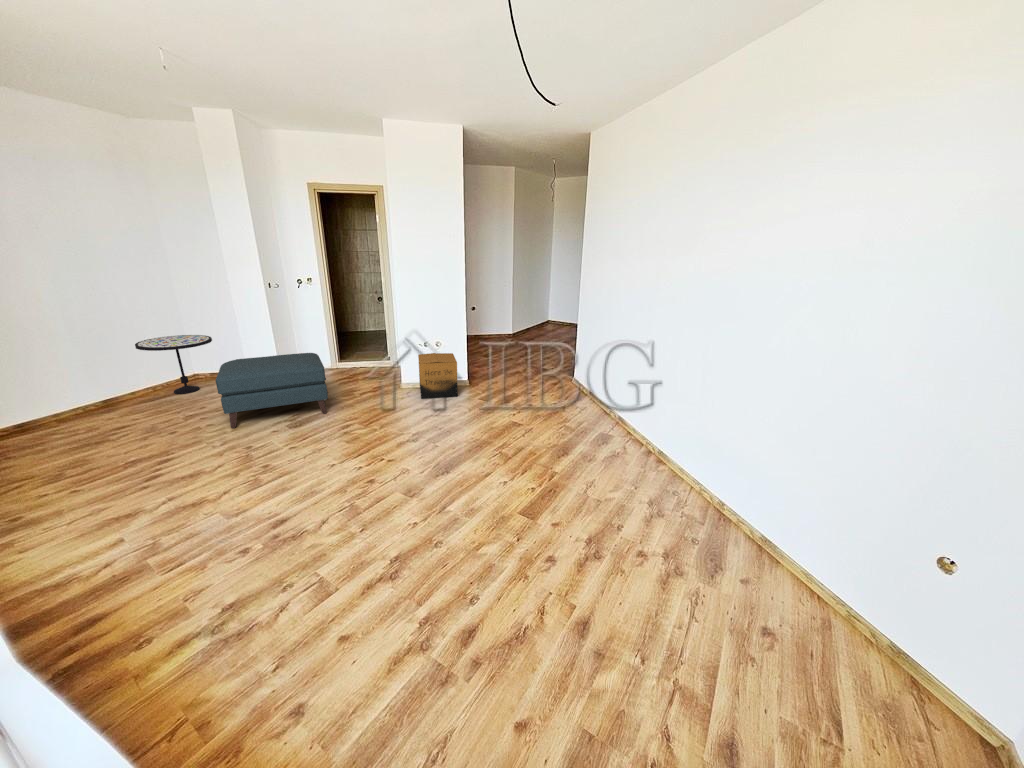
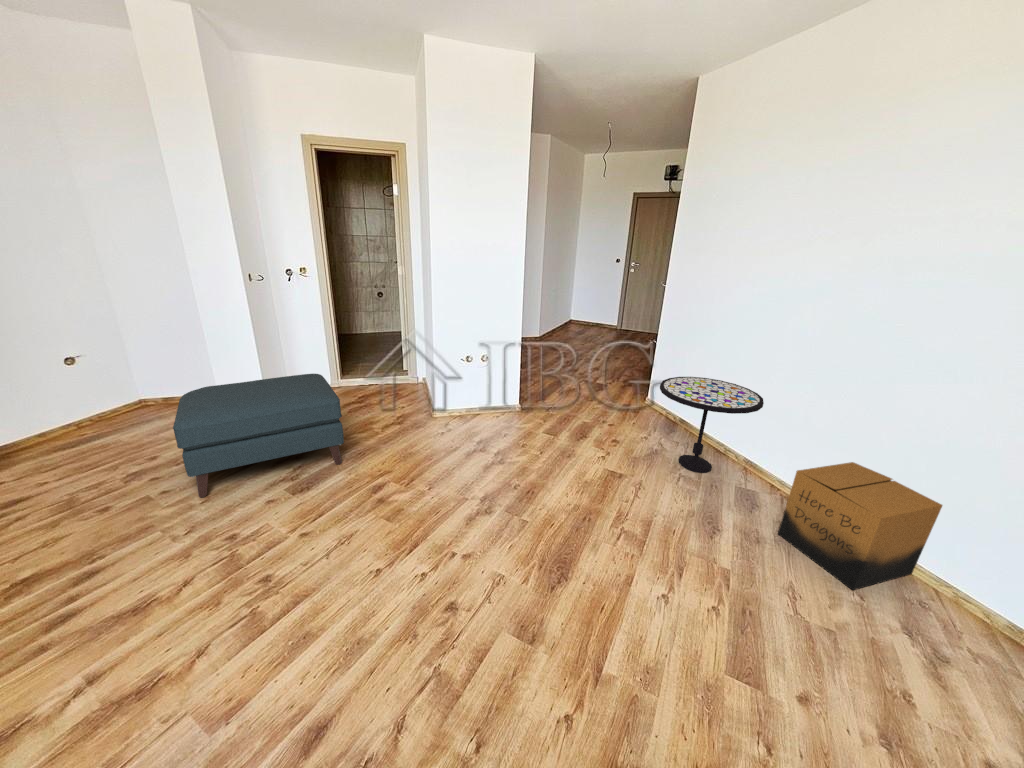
side table: present [135,335,212,394] -> present [660,377,764,473]
cardboard box: present [418,353,458,399] -> present [778,462,942,590]

